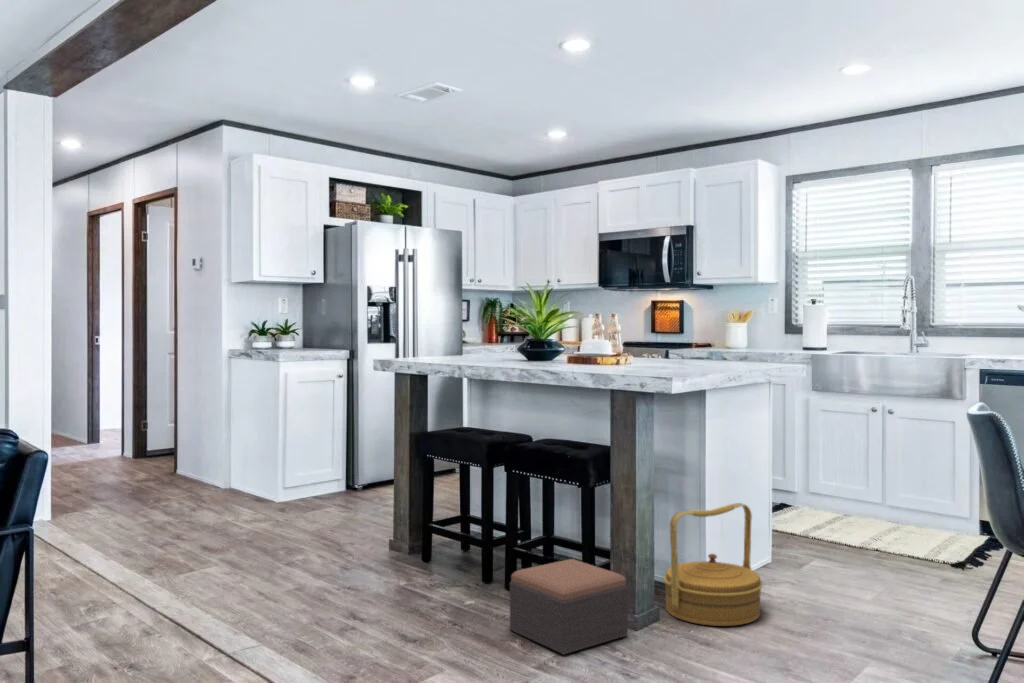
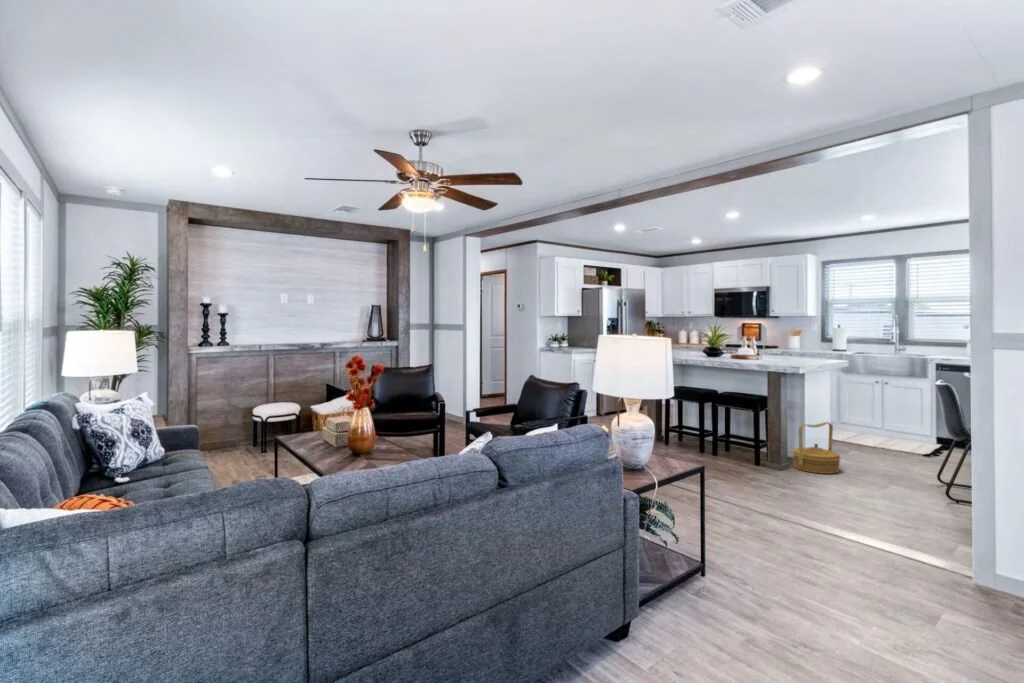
footstool: present [510,559,628,654] -> none [730,443,784,480]

